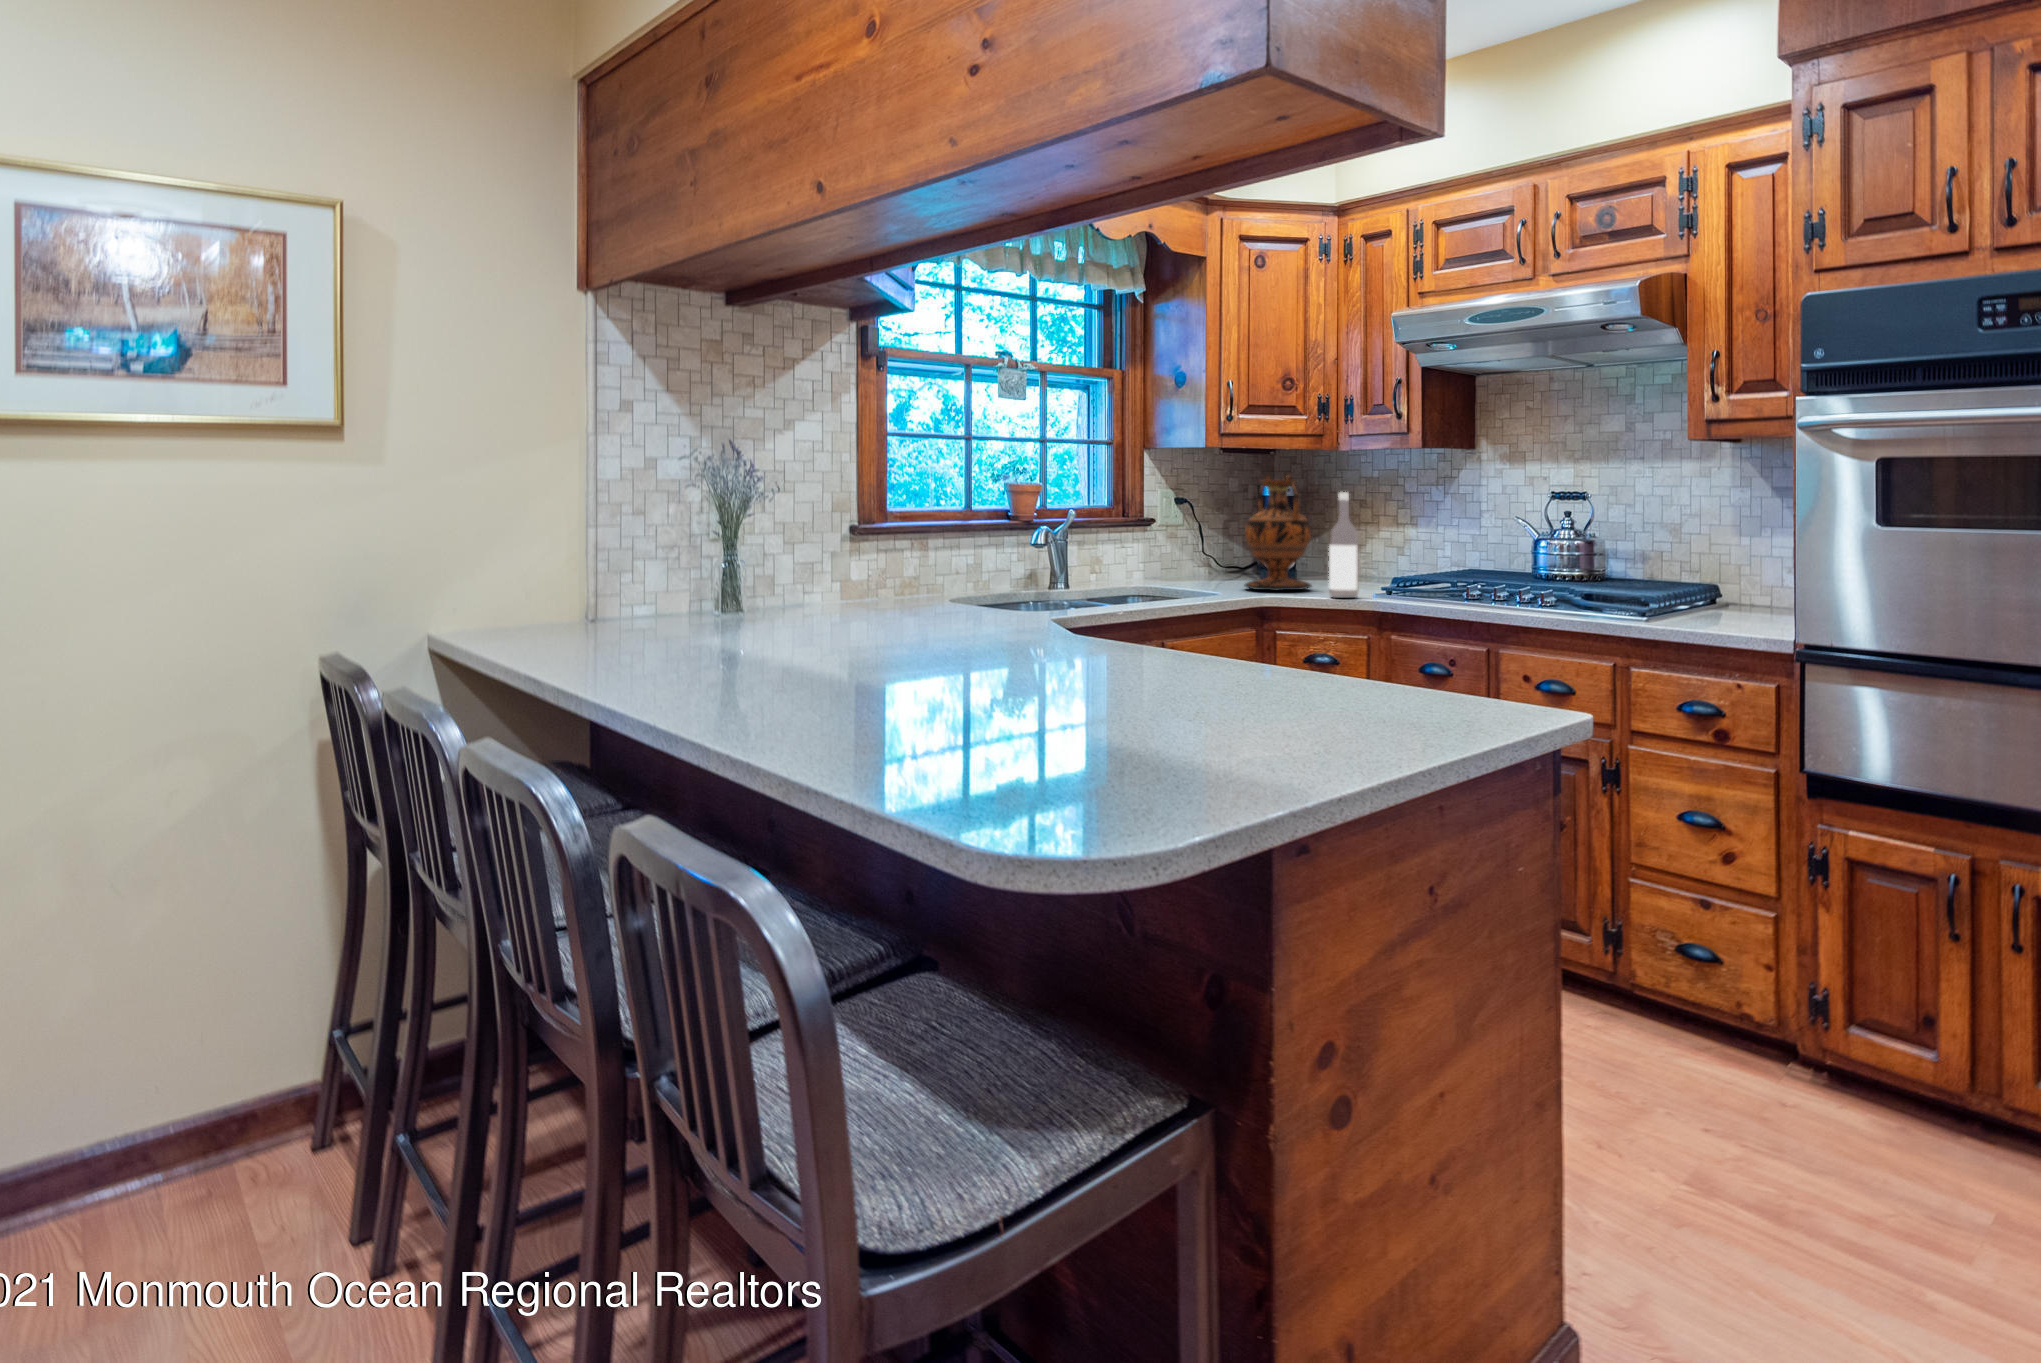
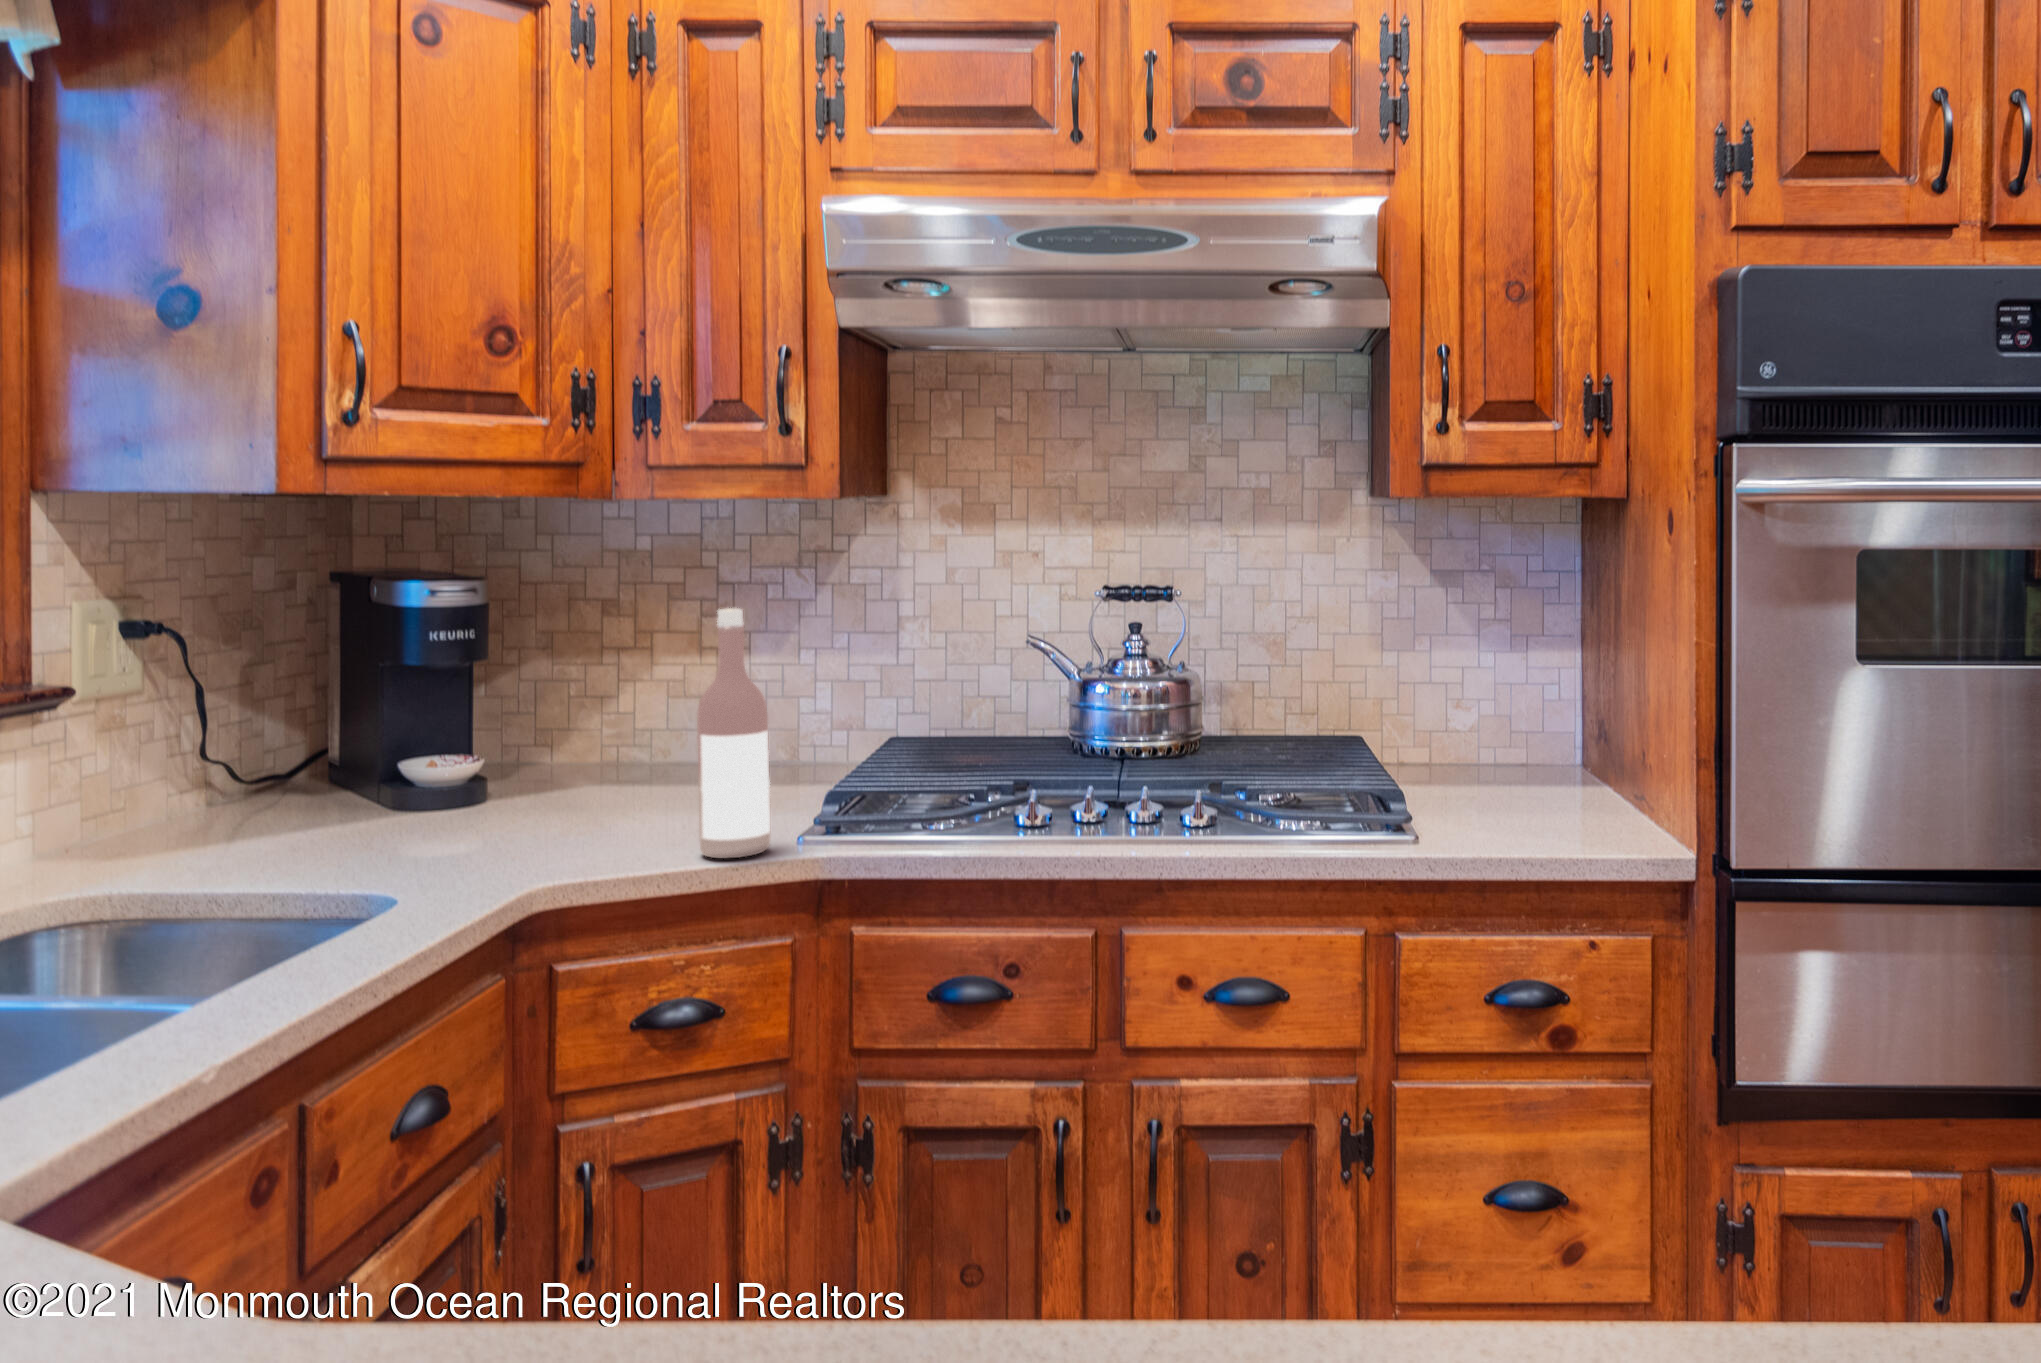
vase: present [1245,475,1311,591] -> none [422,564,607,852]

